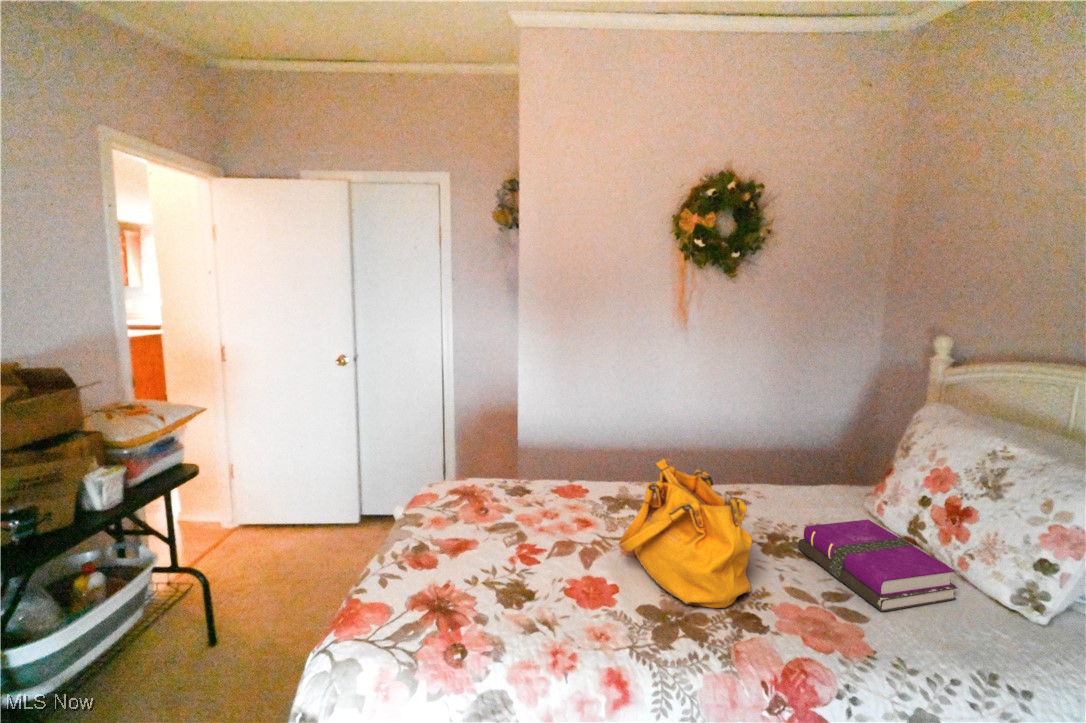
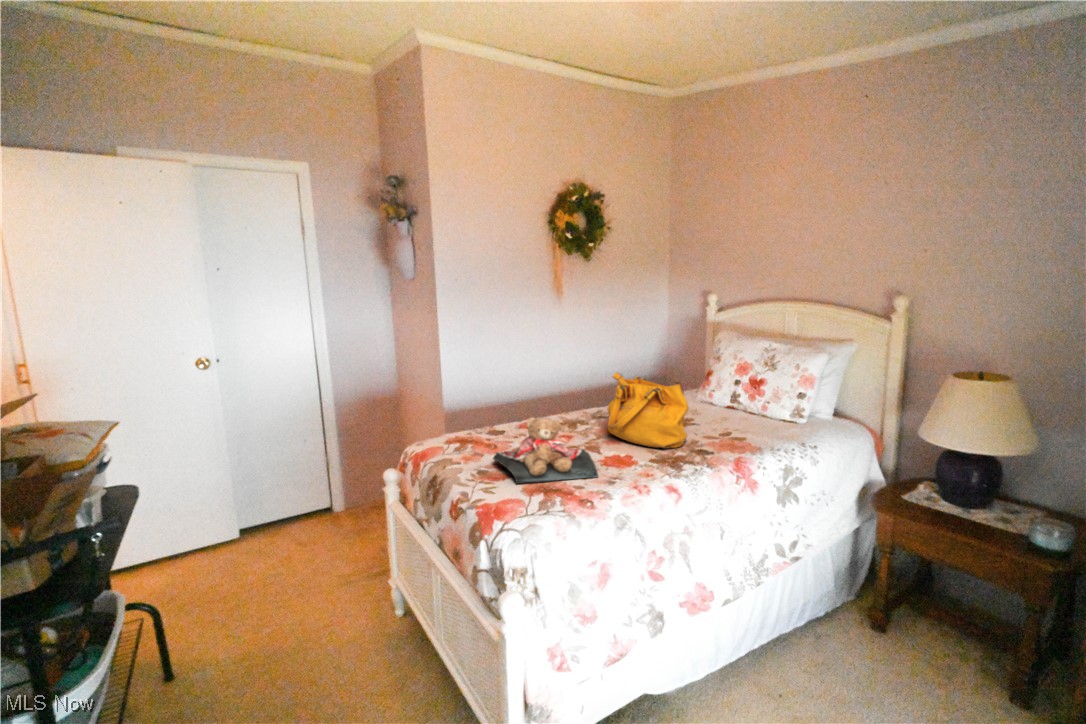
teddy bear: none [417,515,560,634] -> present [493,417,598,484]
notebook: present [798,519,958,612] -> none [688,397,770,433]

